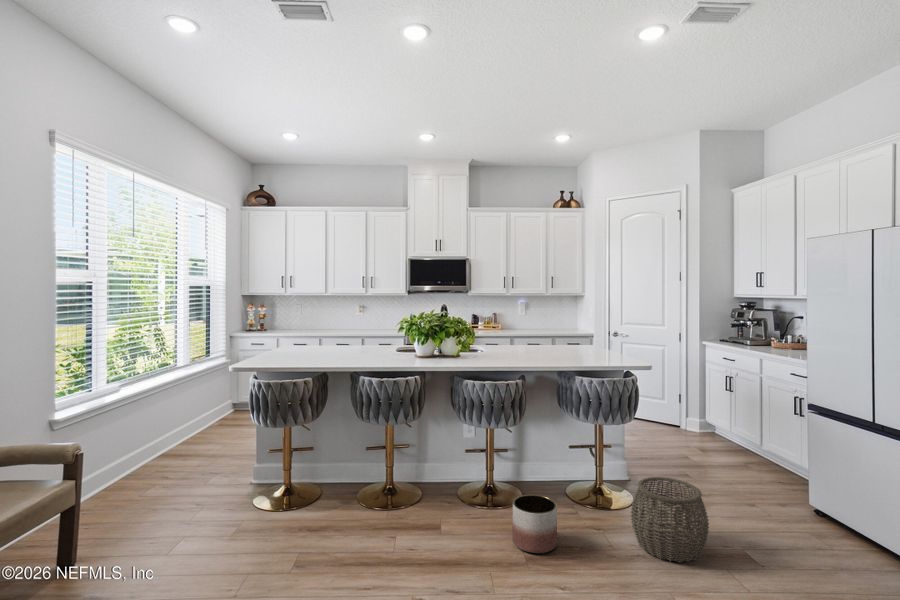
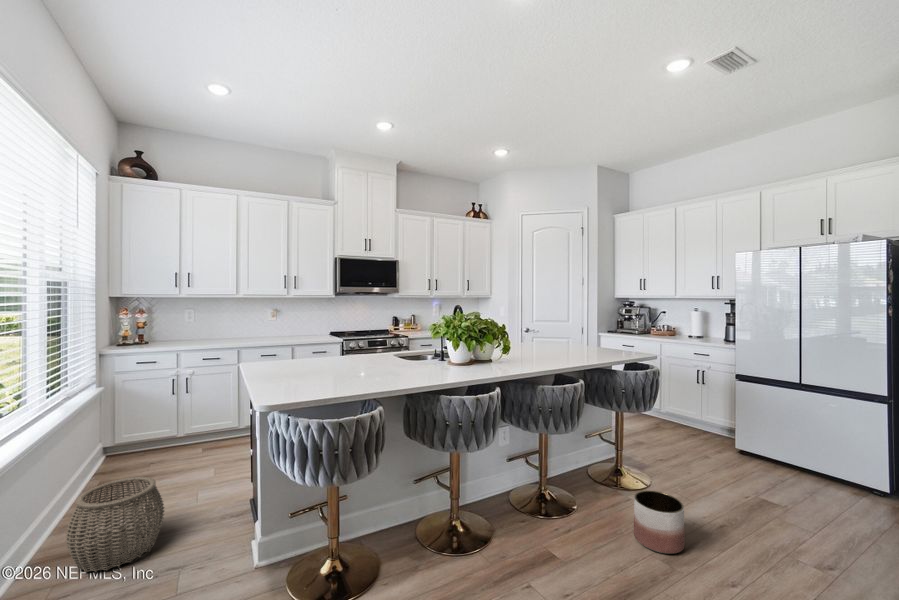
woven basket: present [631,477,709,563] -> present [66,477,164,572]

